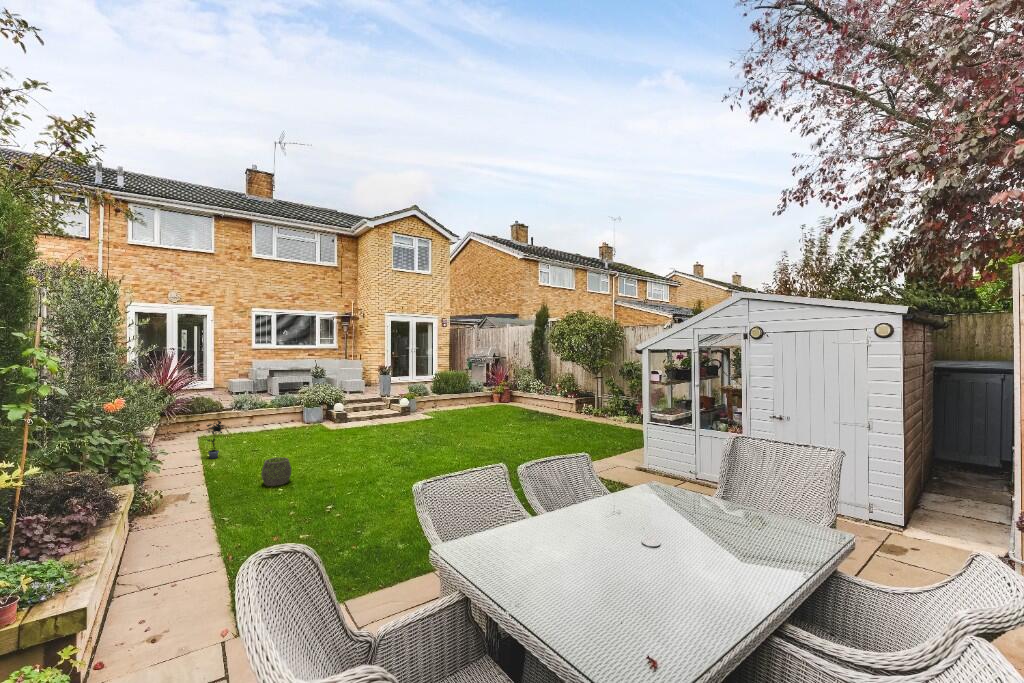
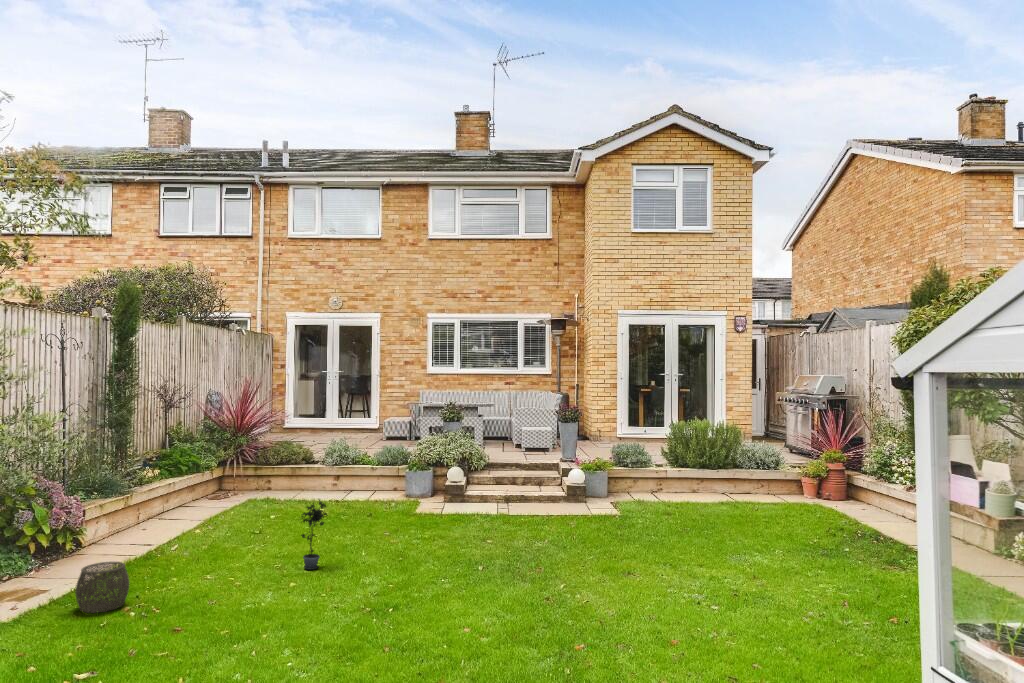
potted plant: present [206,419,225,459] -> present [301,499,327,570]

